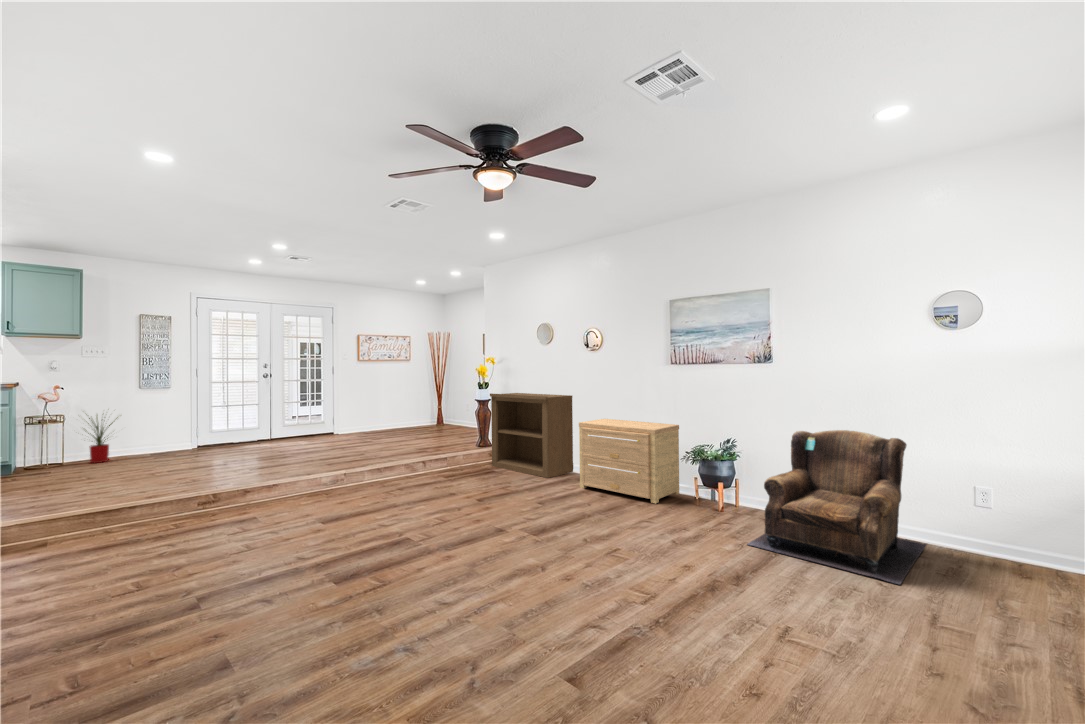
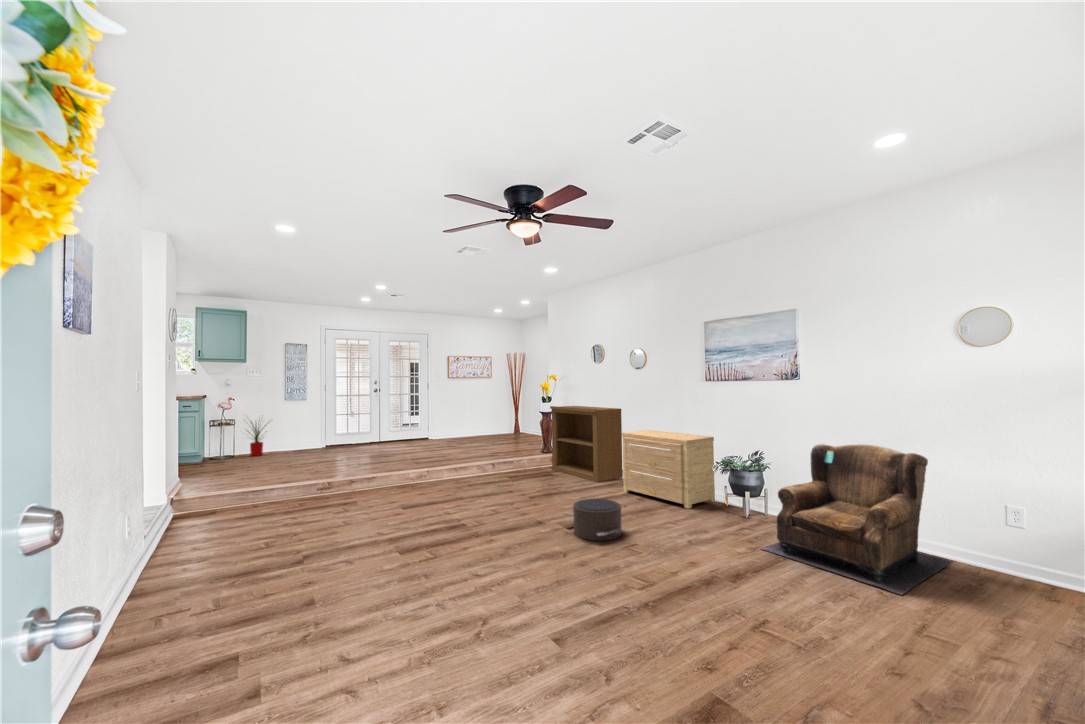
pouf: none [531,499,600,547] -> present [567,499,622,540]

